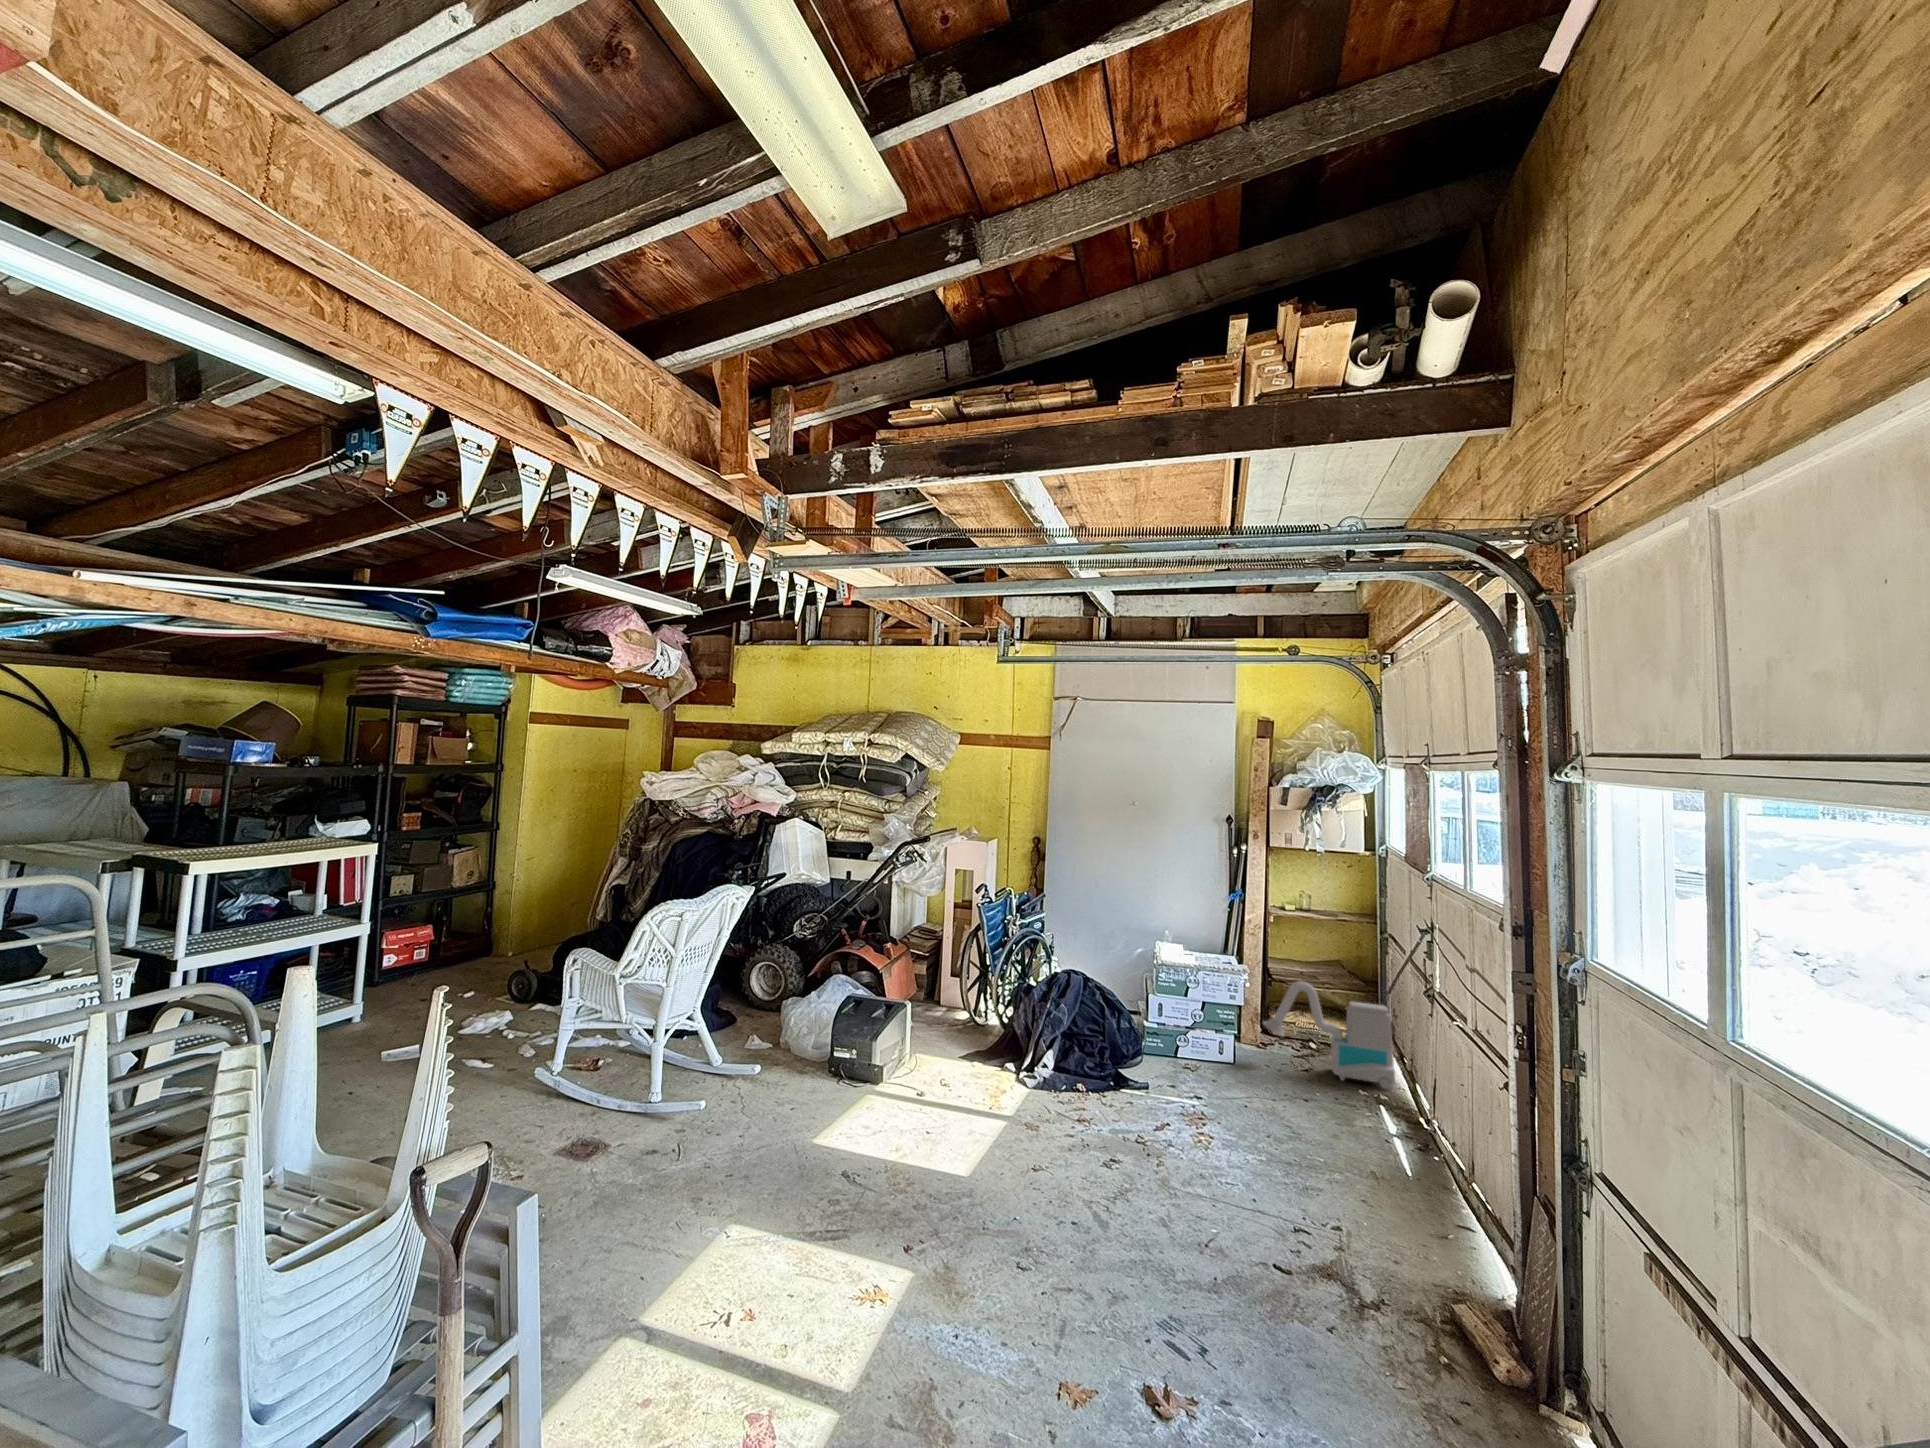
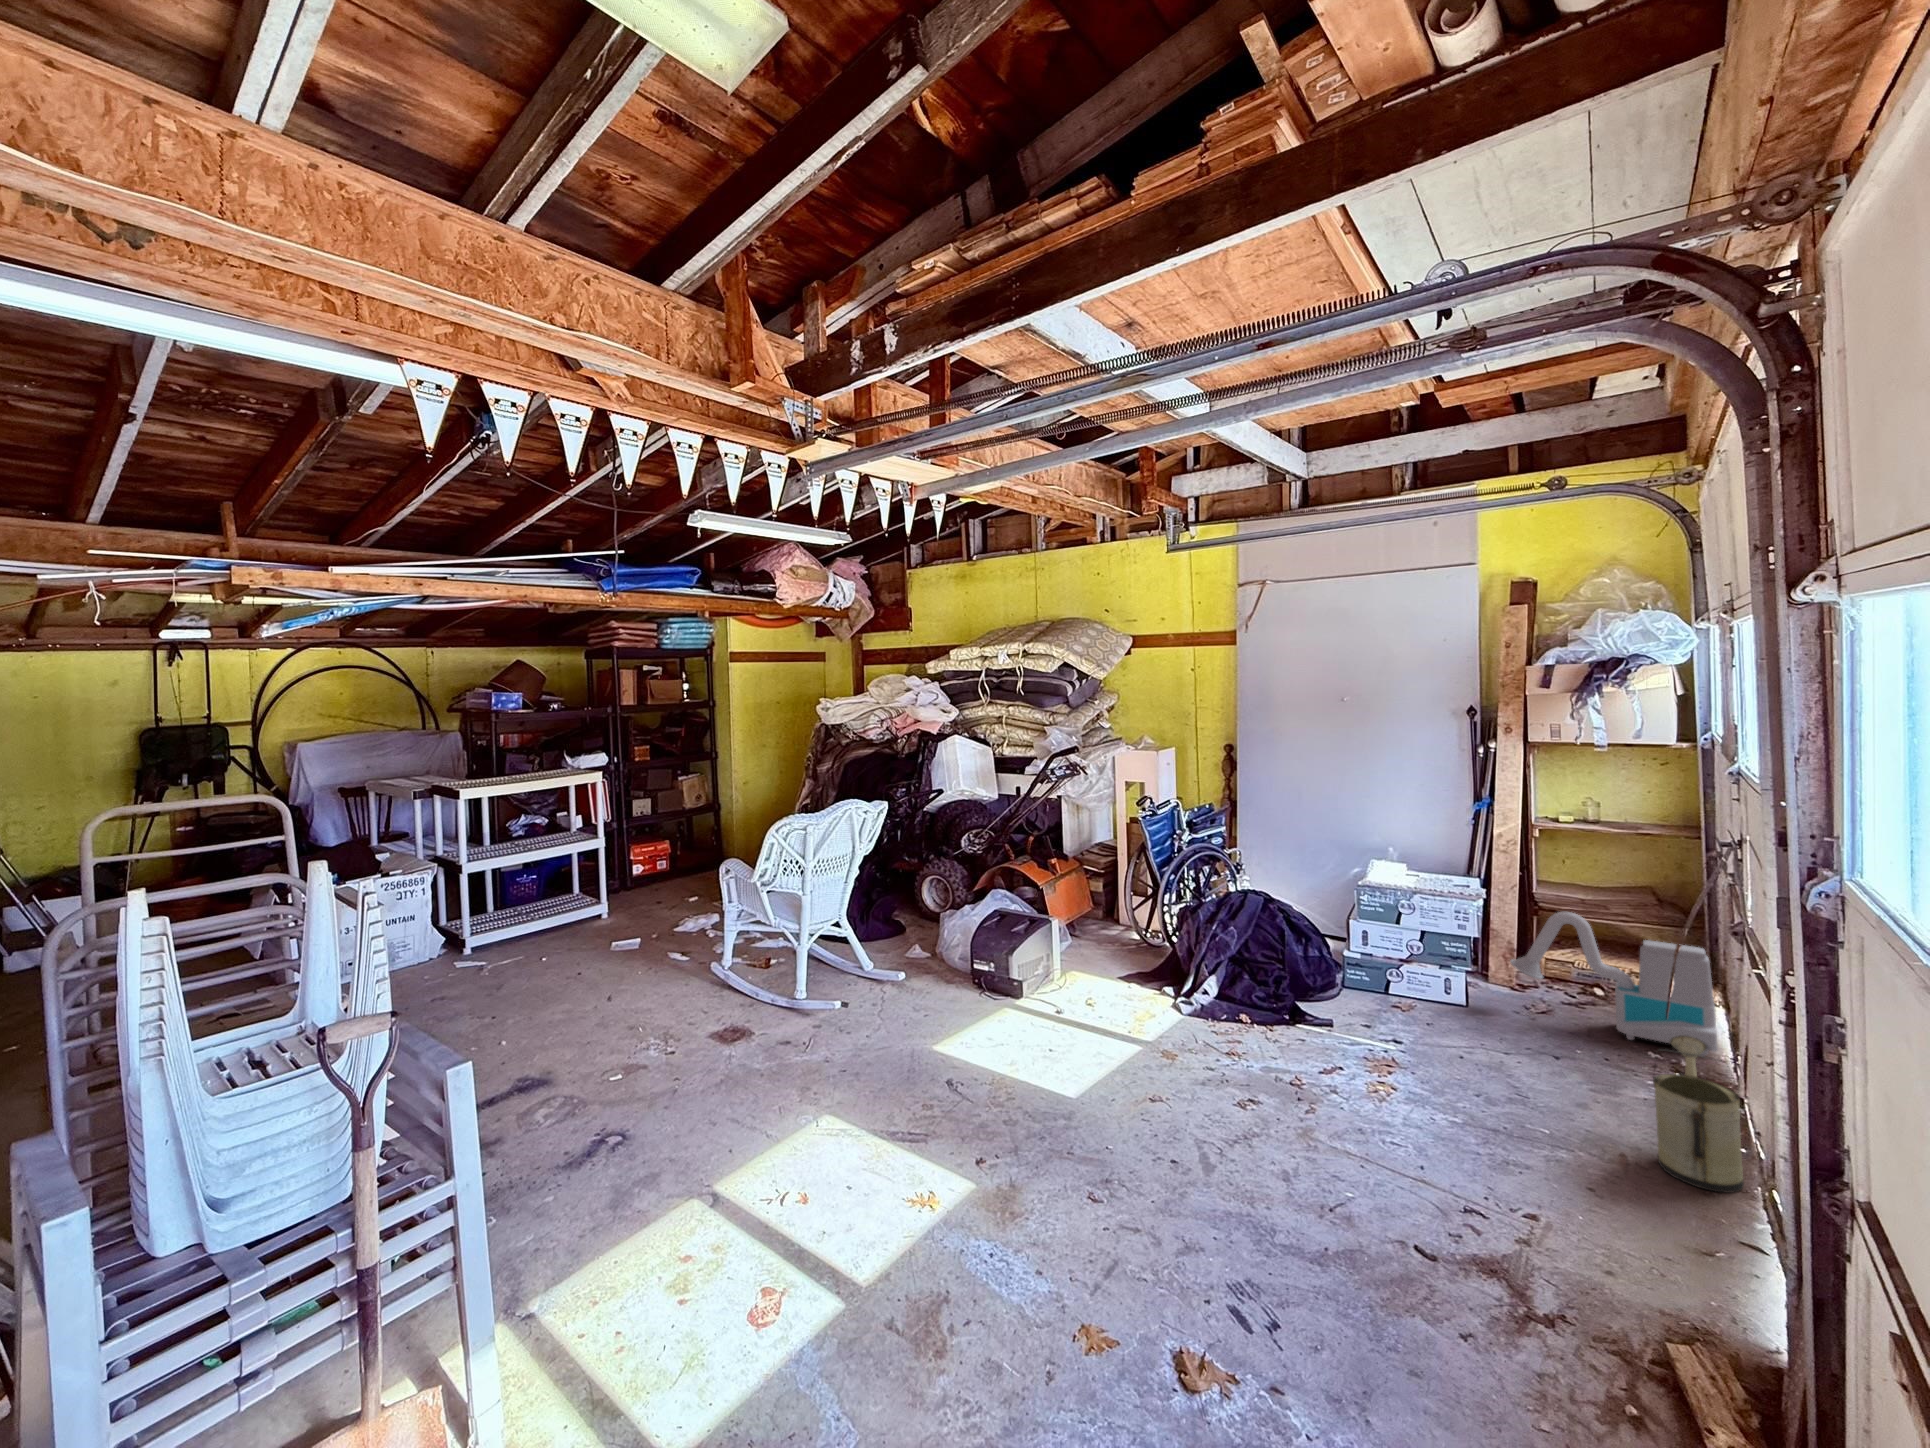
watering can: none [1387,1073,1440,1189] -> present [1653,1036,1744,1193]

